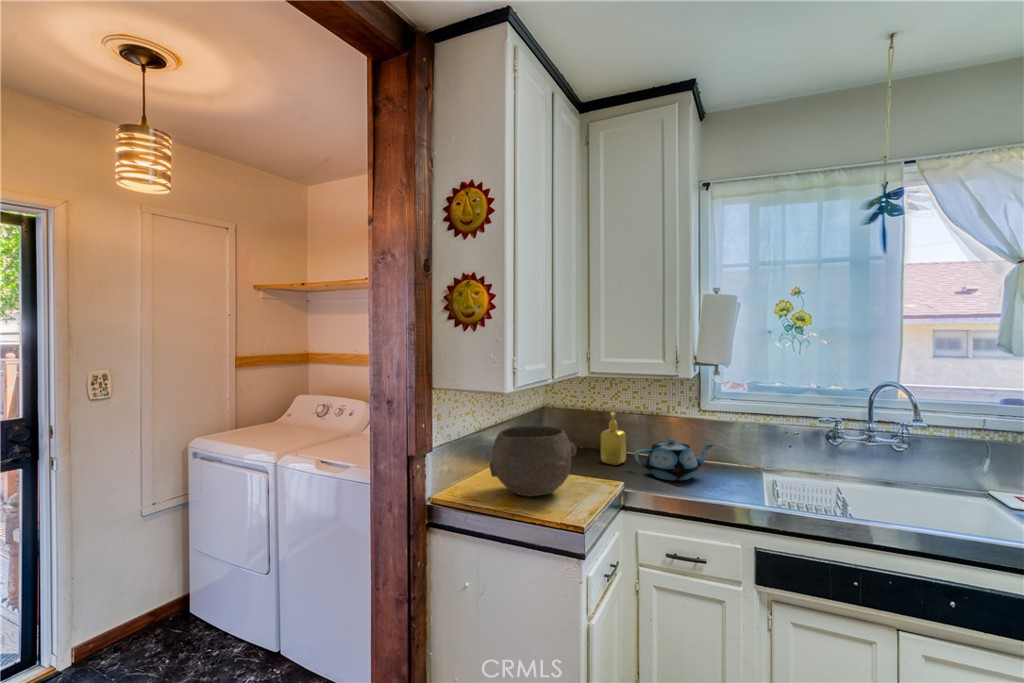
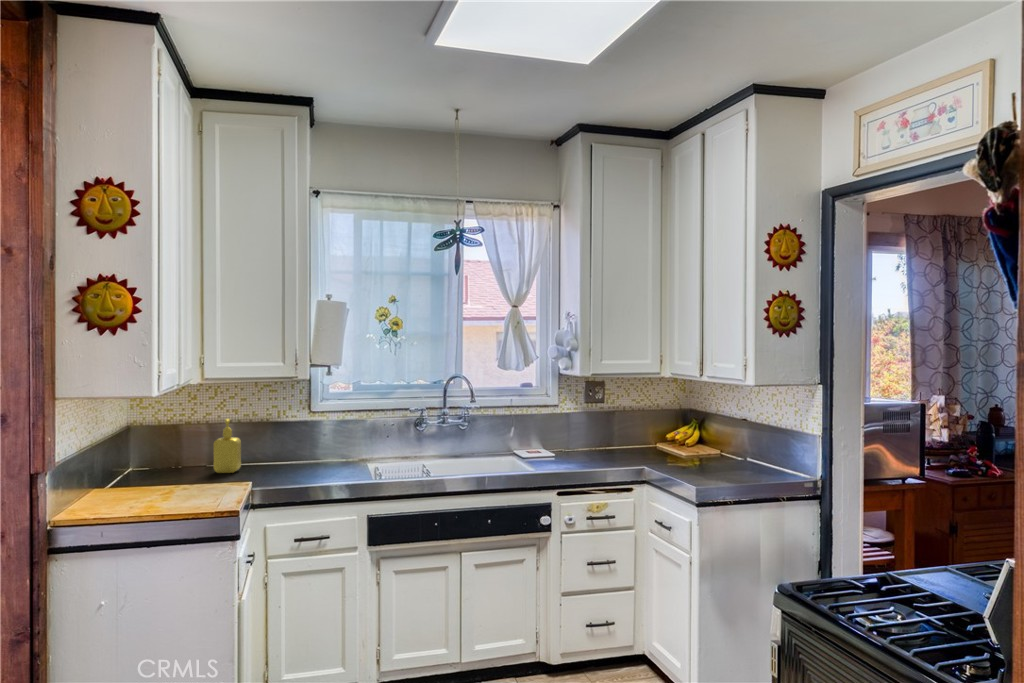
bowl: present [489,426,577,497] -> none [118,433,215,503]
teapot: present [635,437,713,481] -> none [257,436,329,476]

